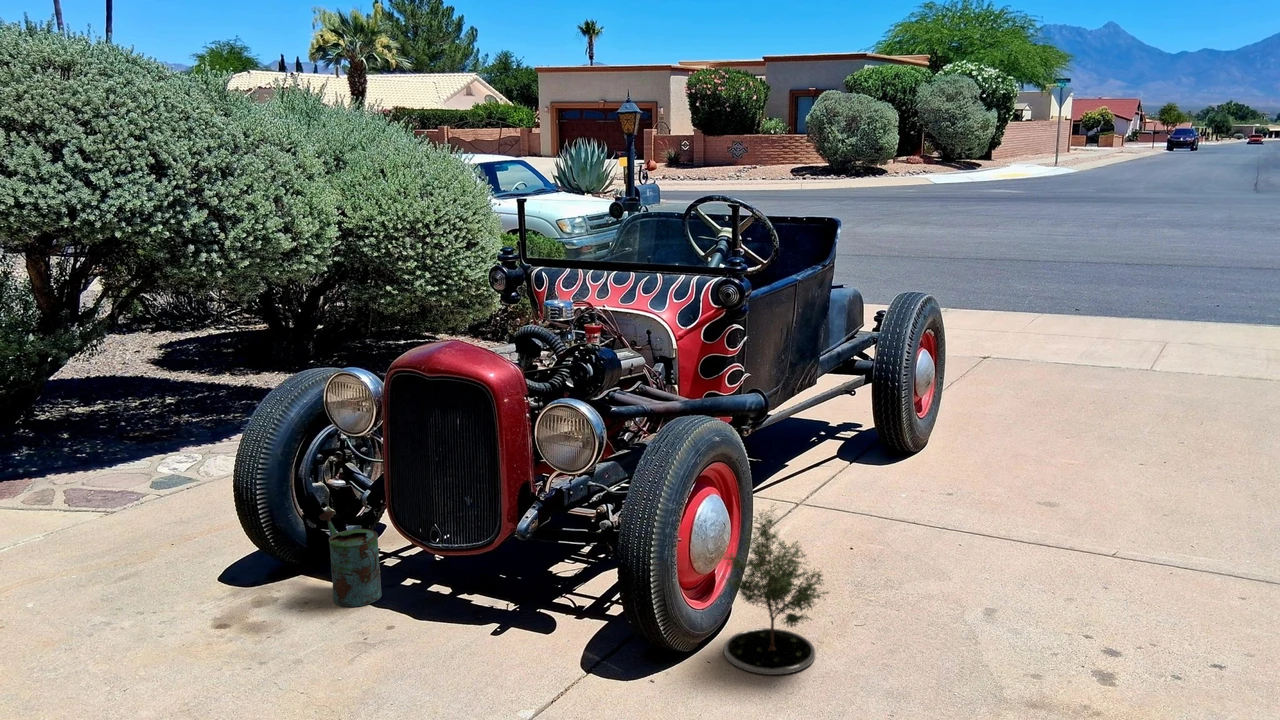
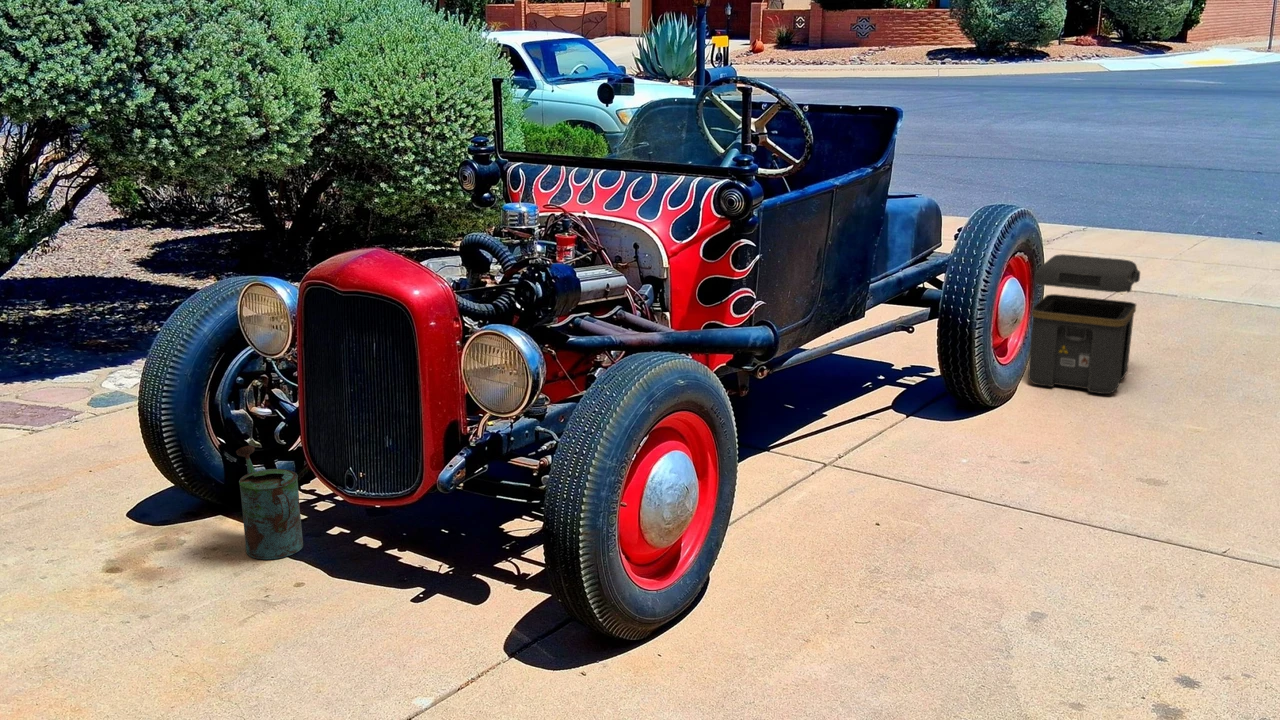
toolbox: none [944,330,1028,442] -> present [1028,254,1140,394]
potted tree: present [724,506,829,675] -> none [678,462,814,673]

